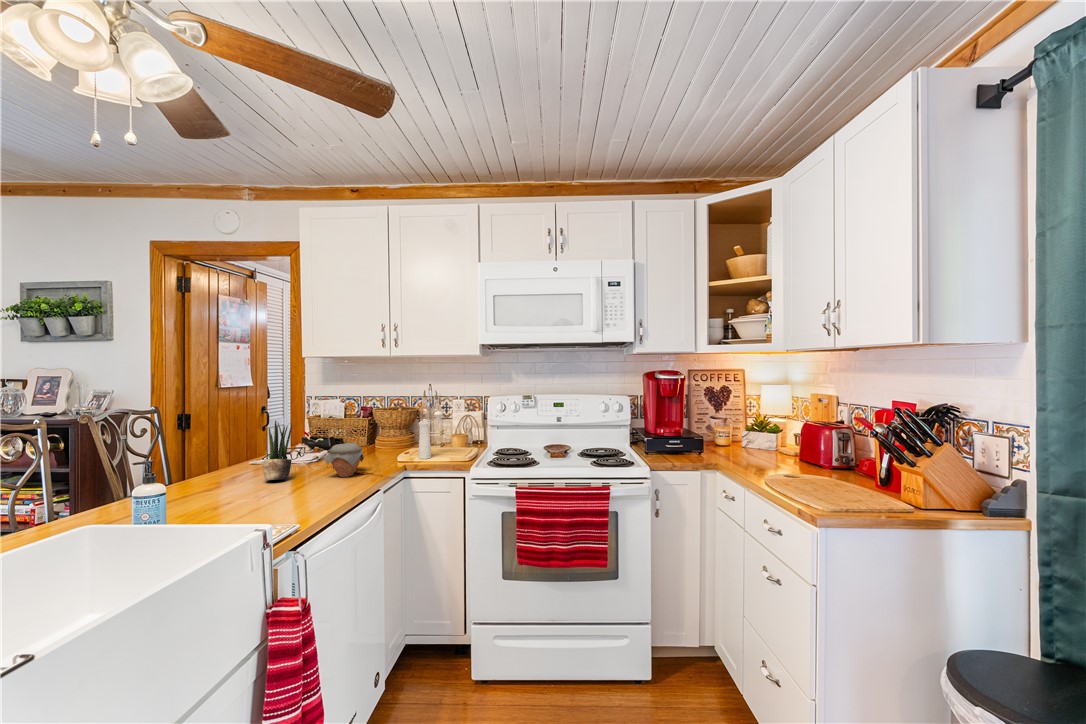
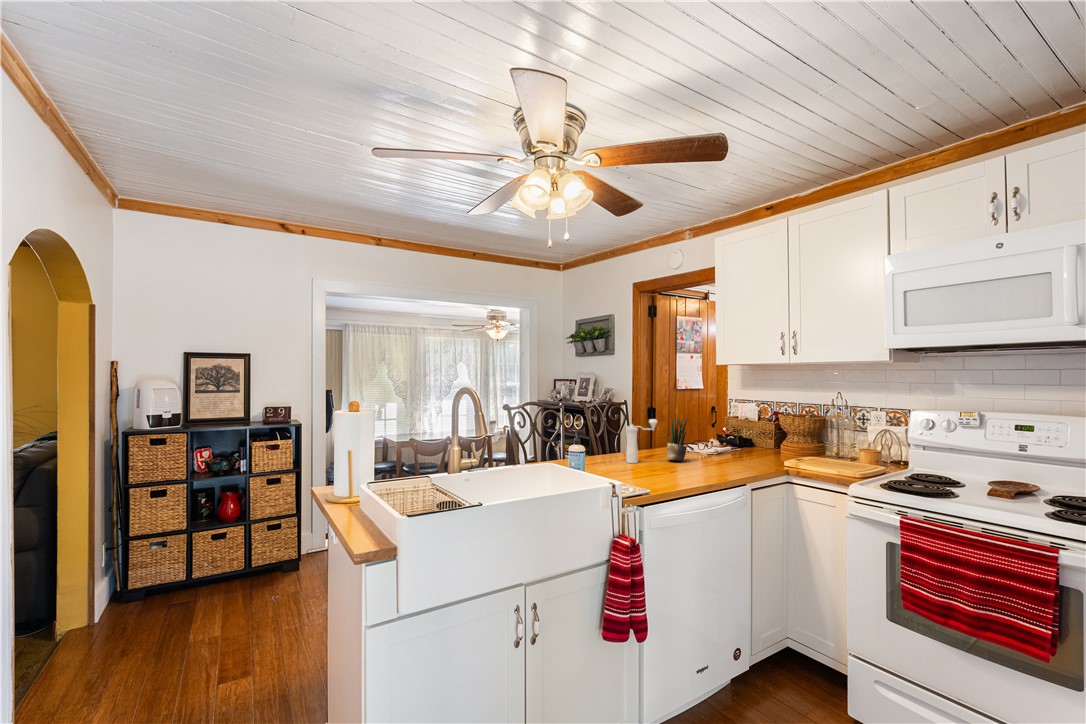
pepper mill: present [418,411,443,459] -> present [626,419,658,463]
jar: present [325,443,364,477] -> none [709,439,743,469]

